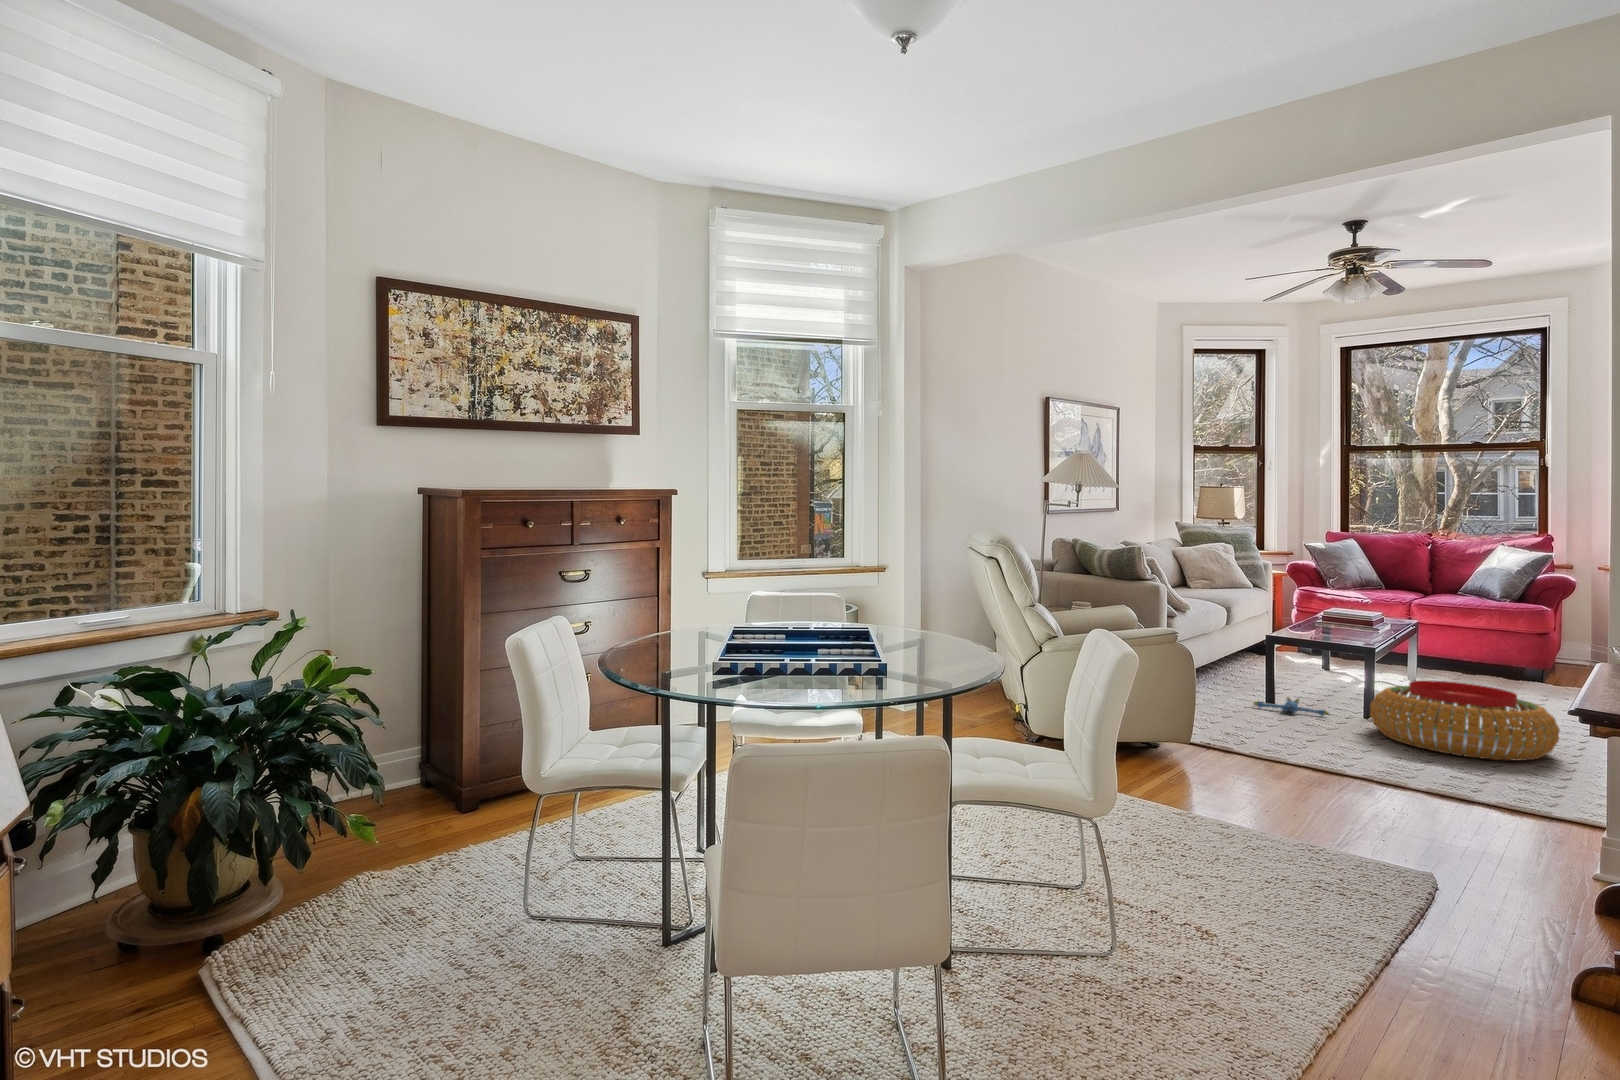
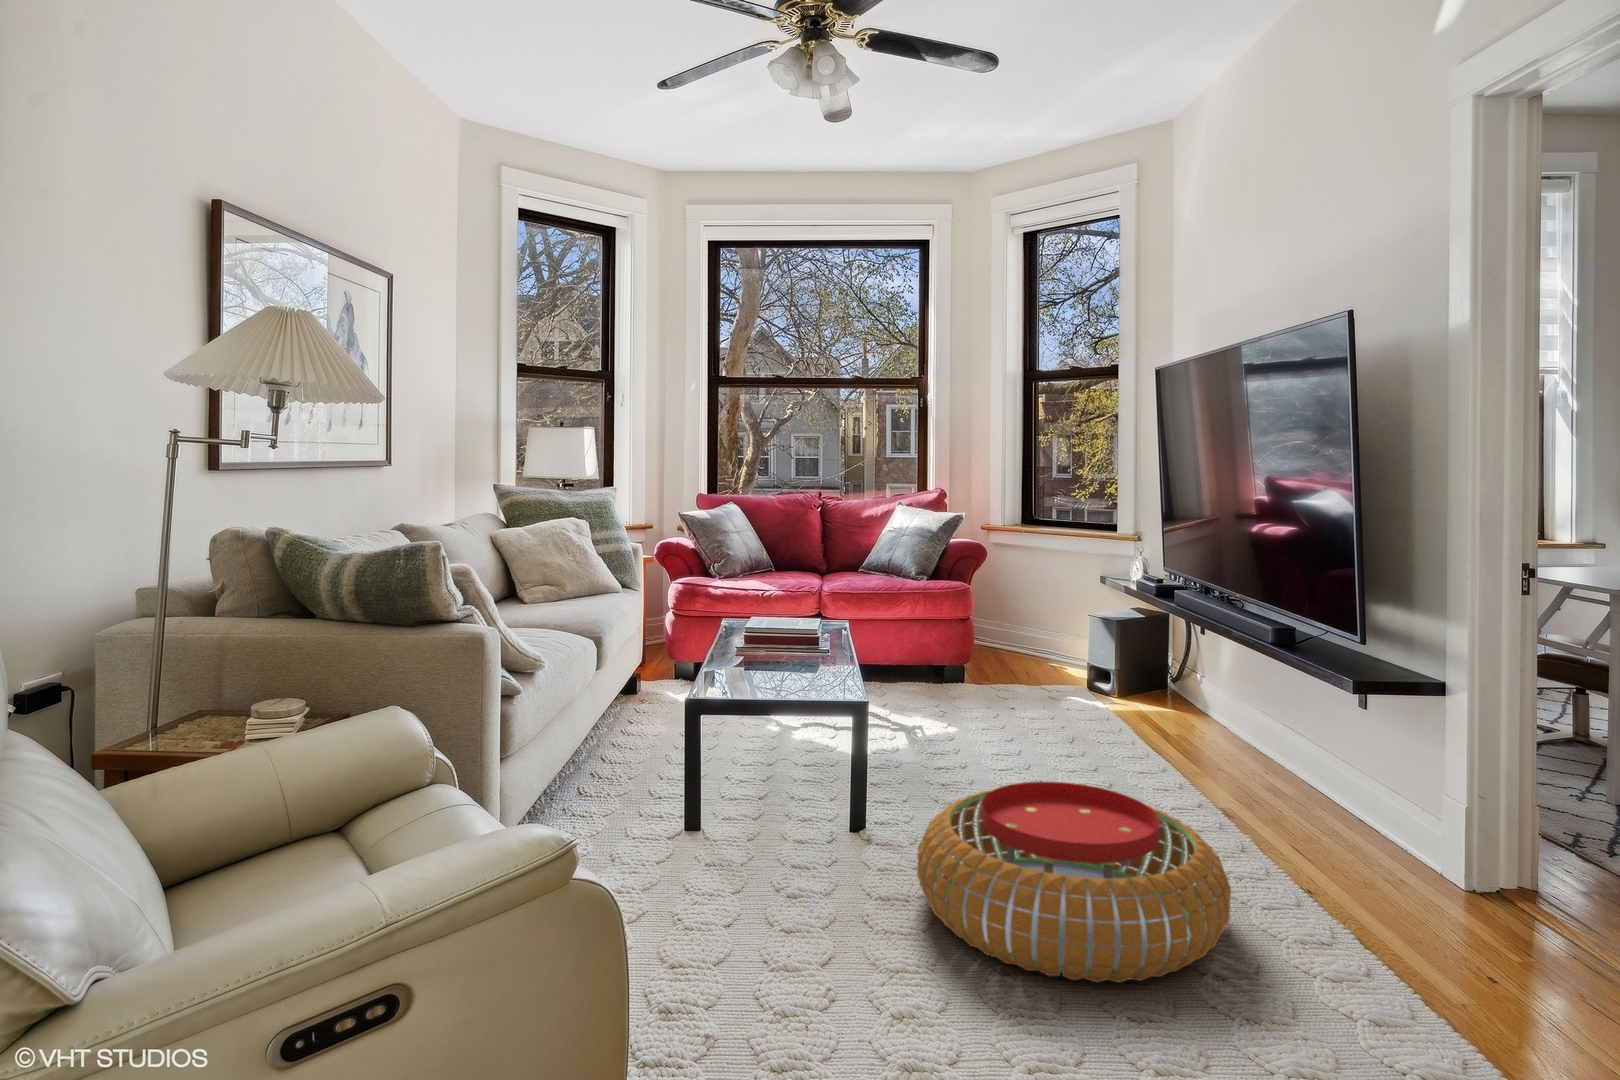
plush toy: present [1254,697,1329,716] -> none [689,841,830,900]

